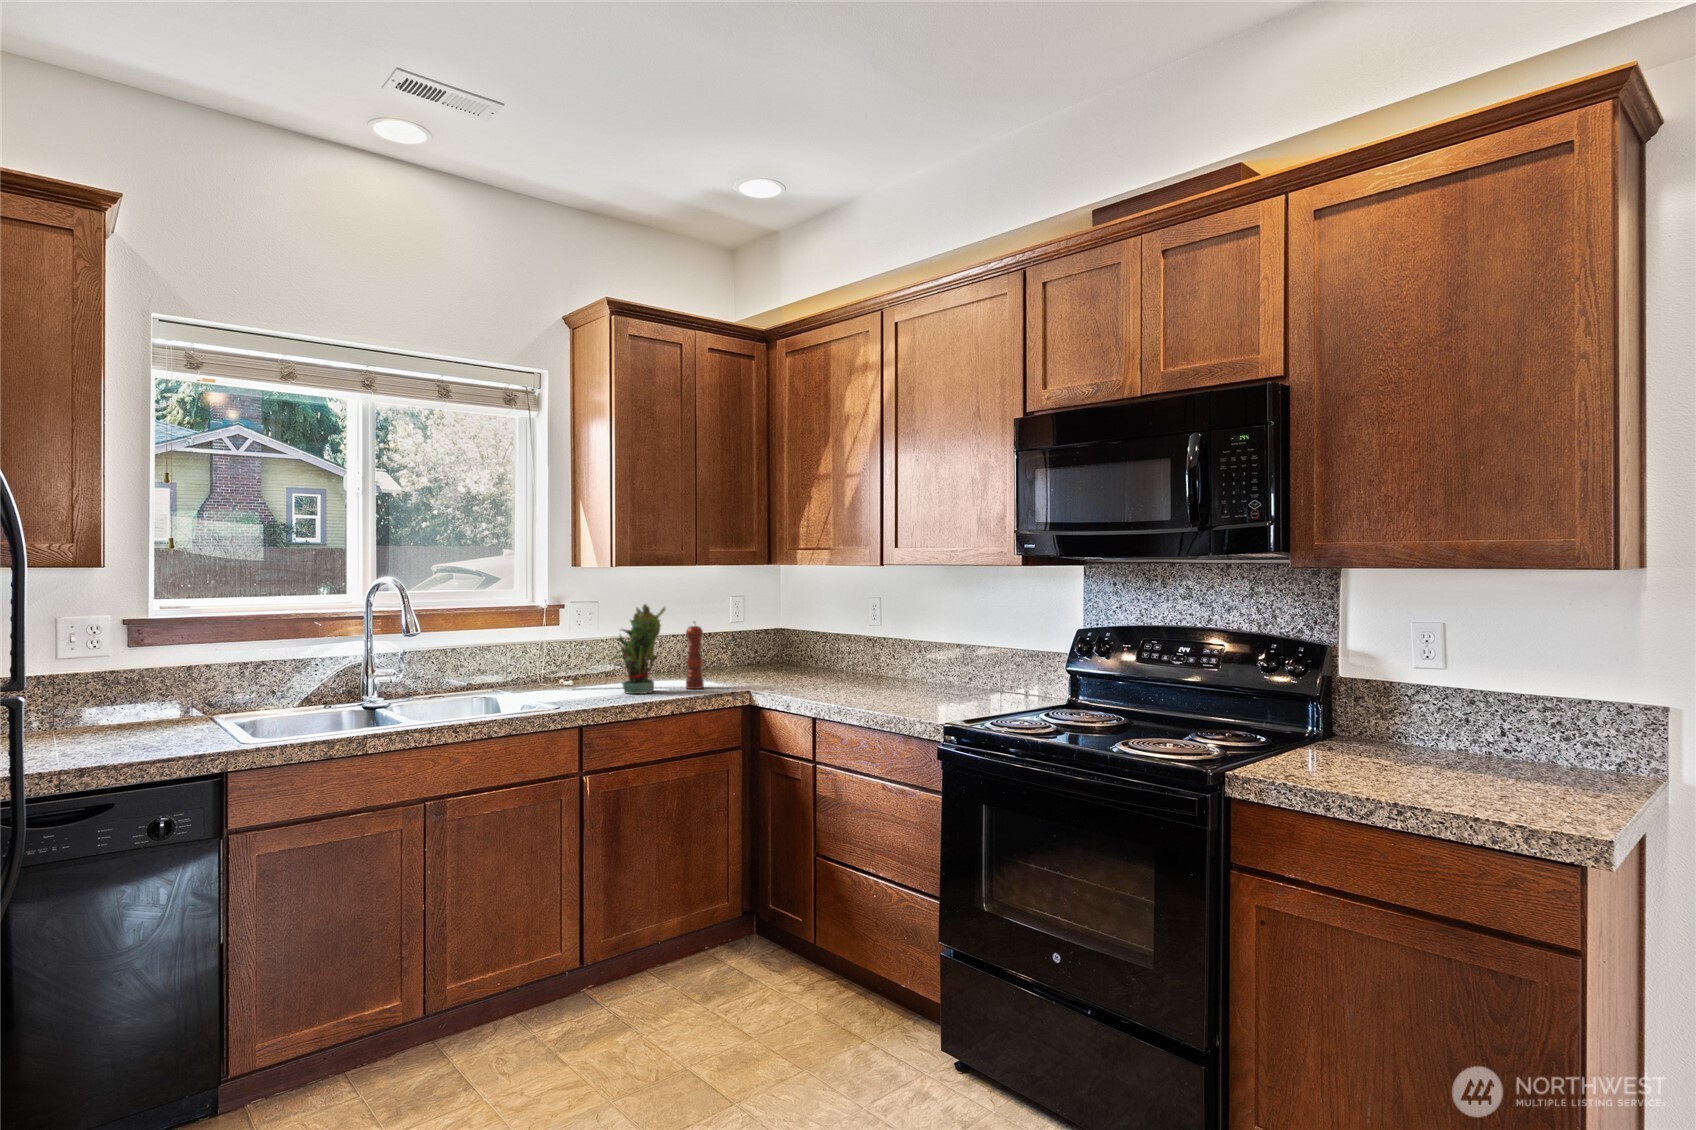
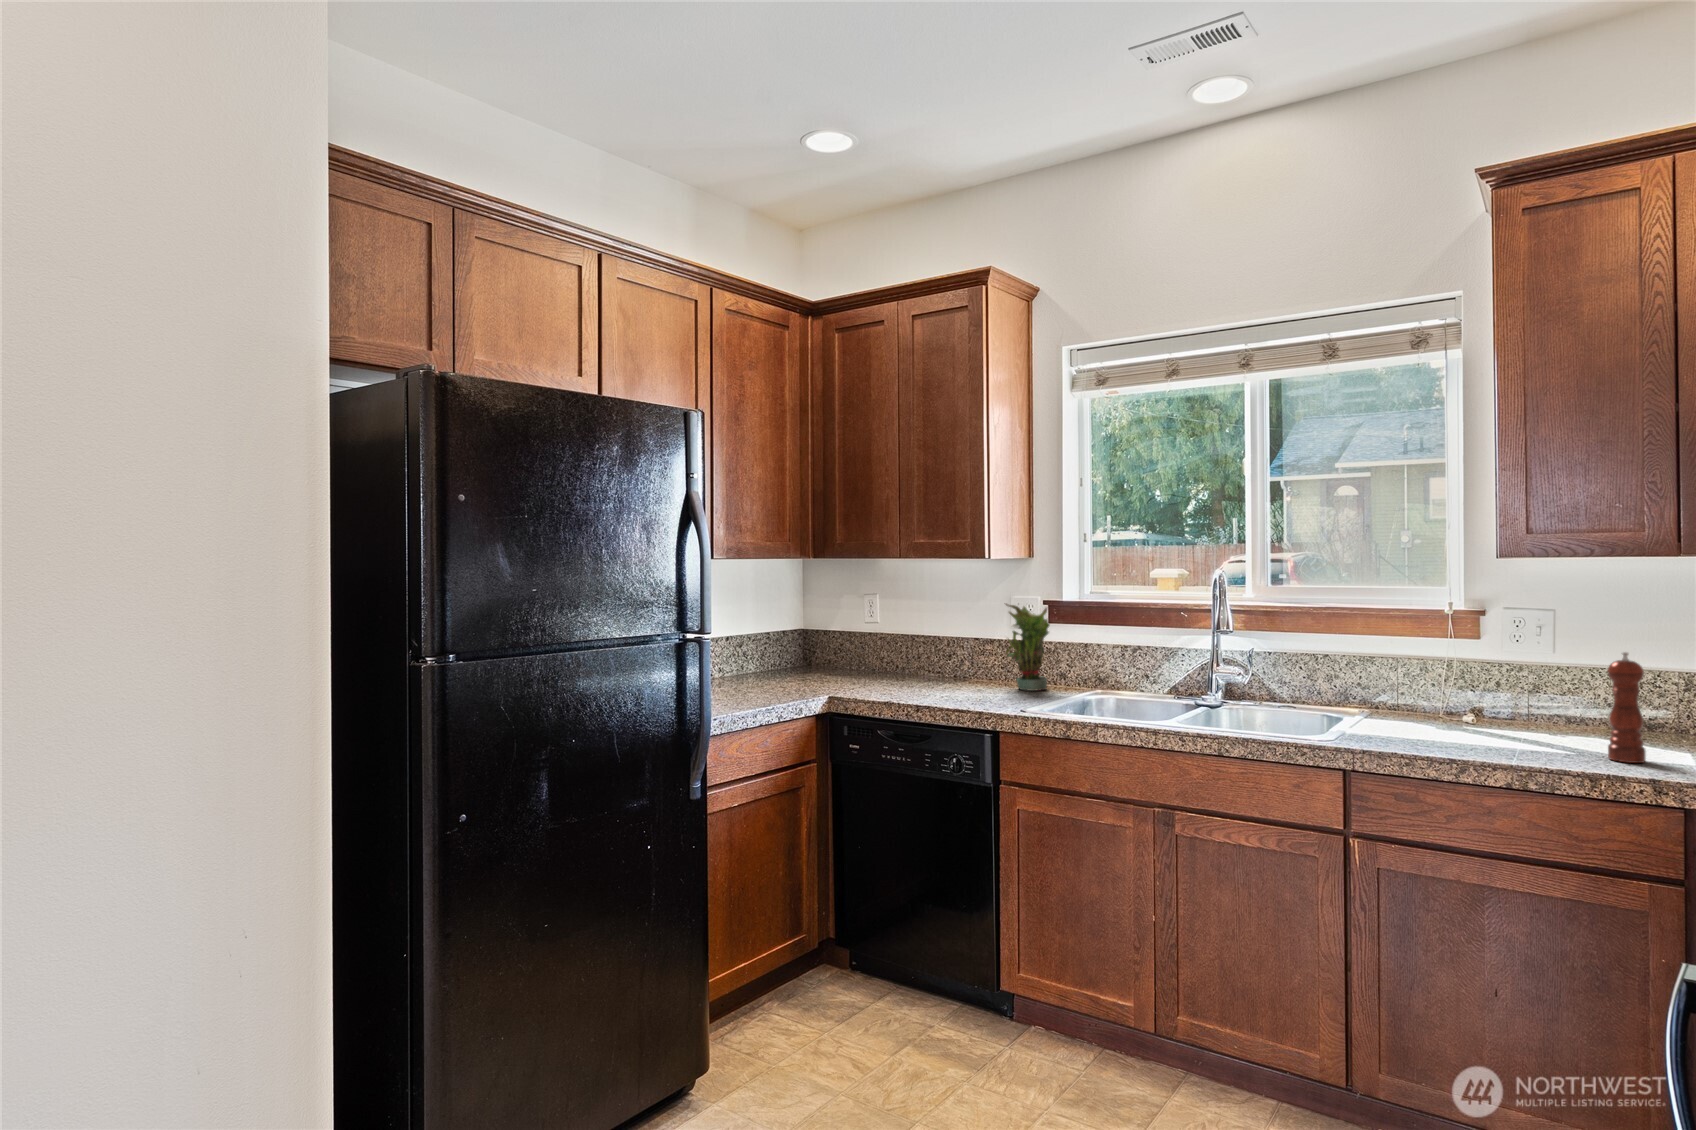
potted plant: present [611,604,666,694] -> present [1005,604,1050,691]

